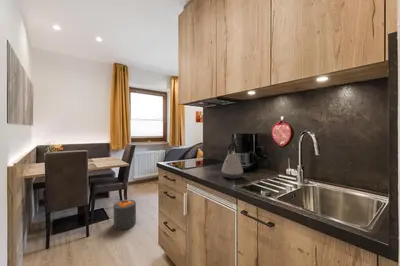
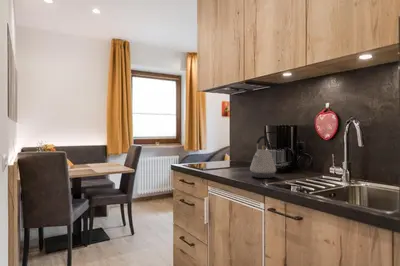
trash can: present [113,199,136,230] -> none [114,209,144,252]

